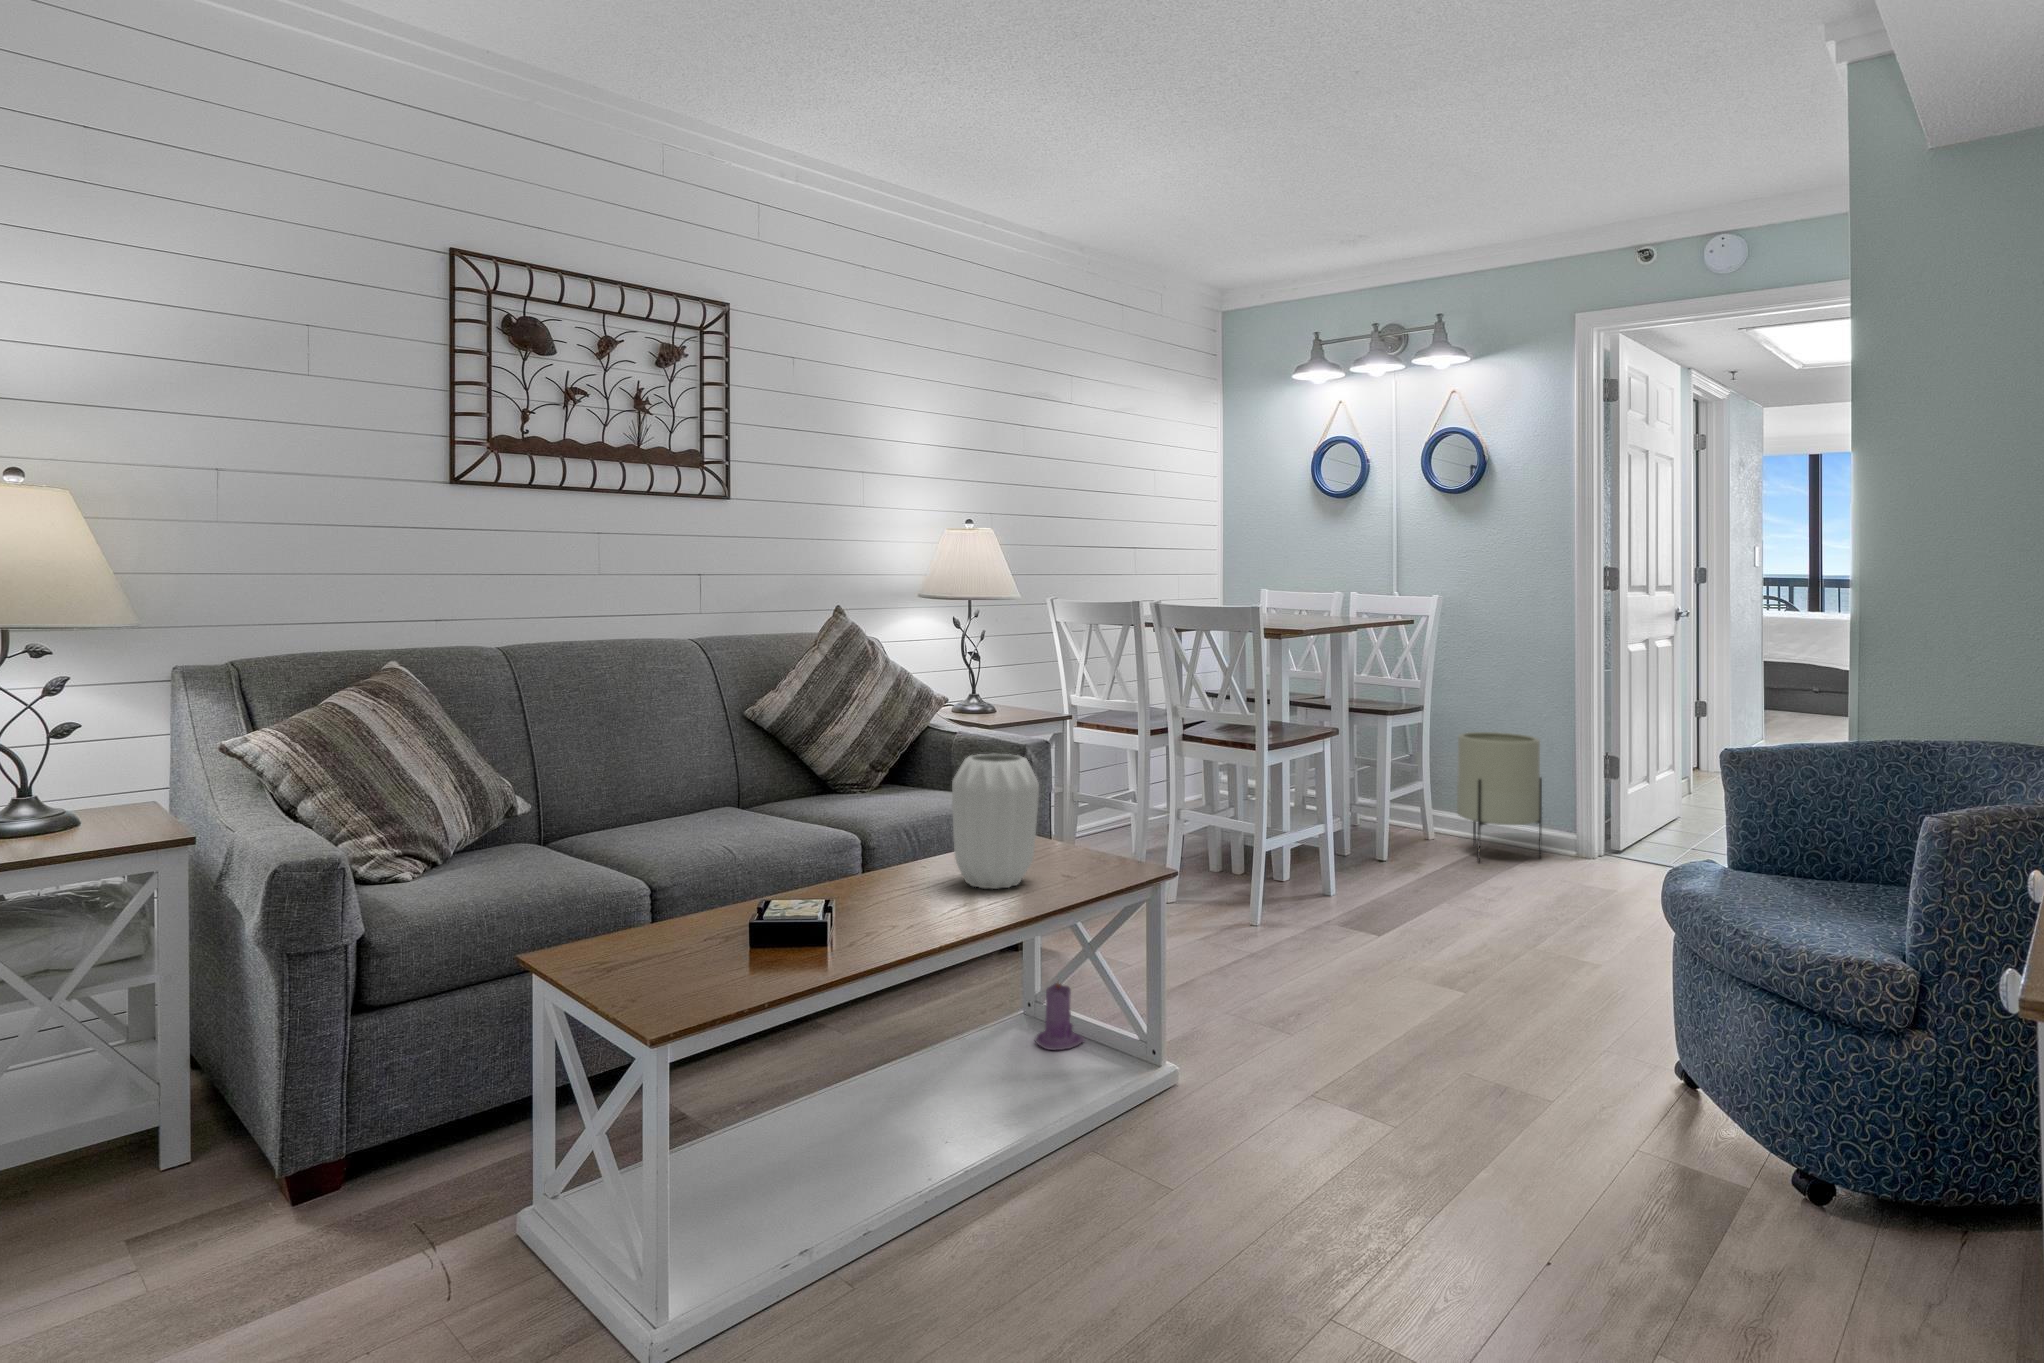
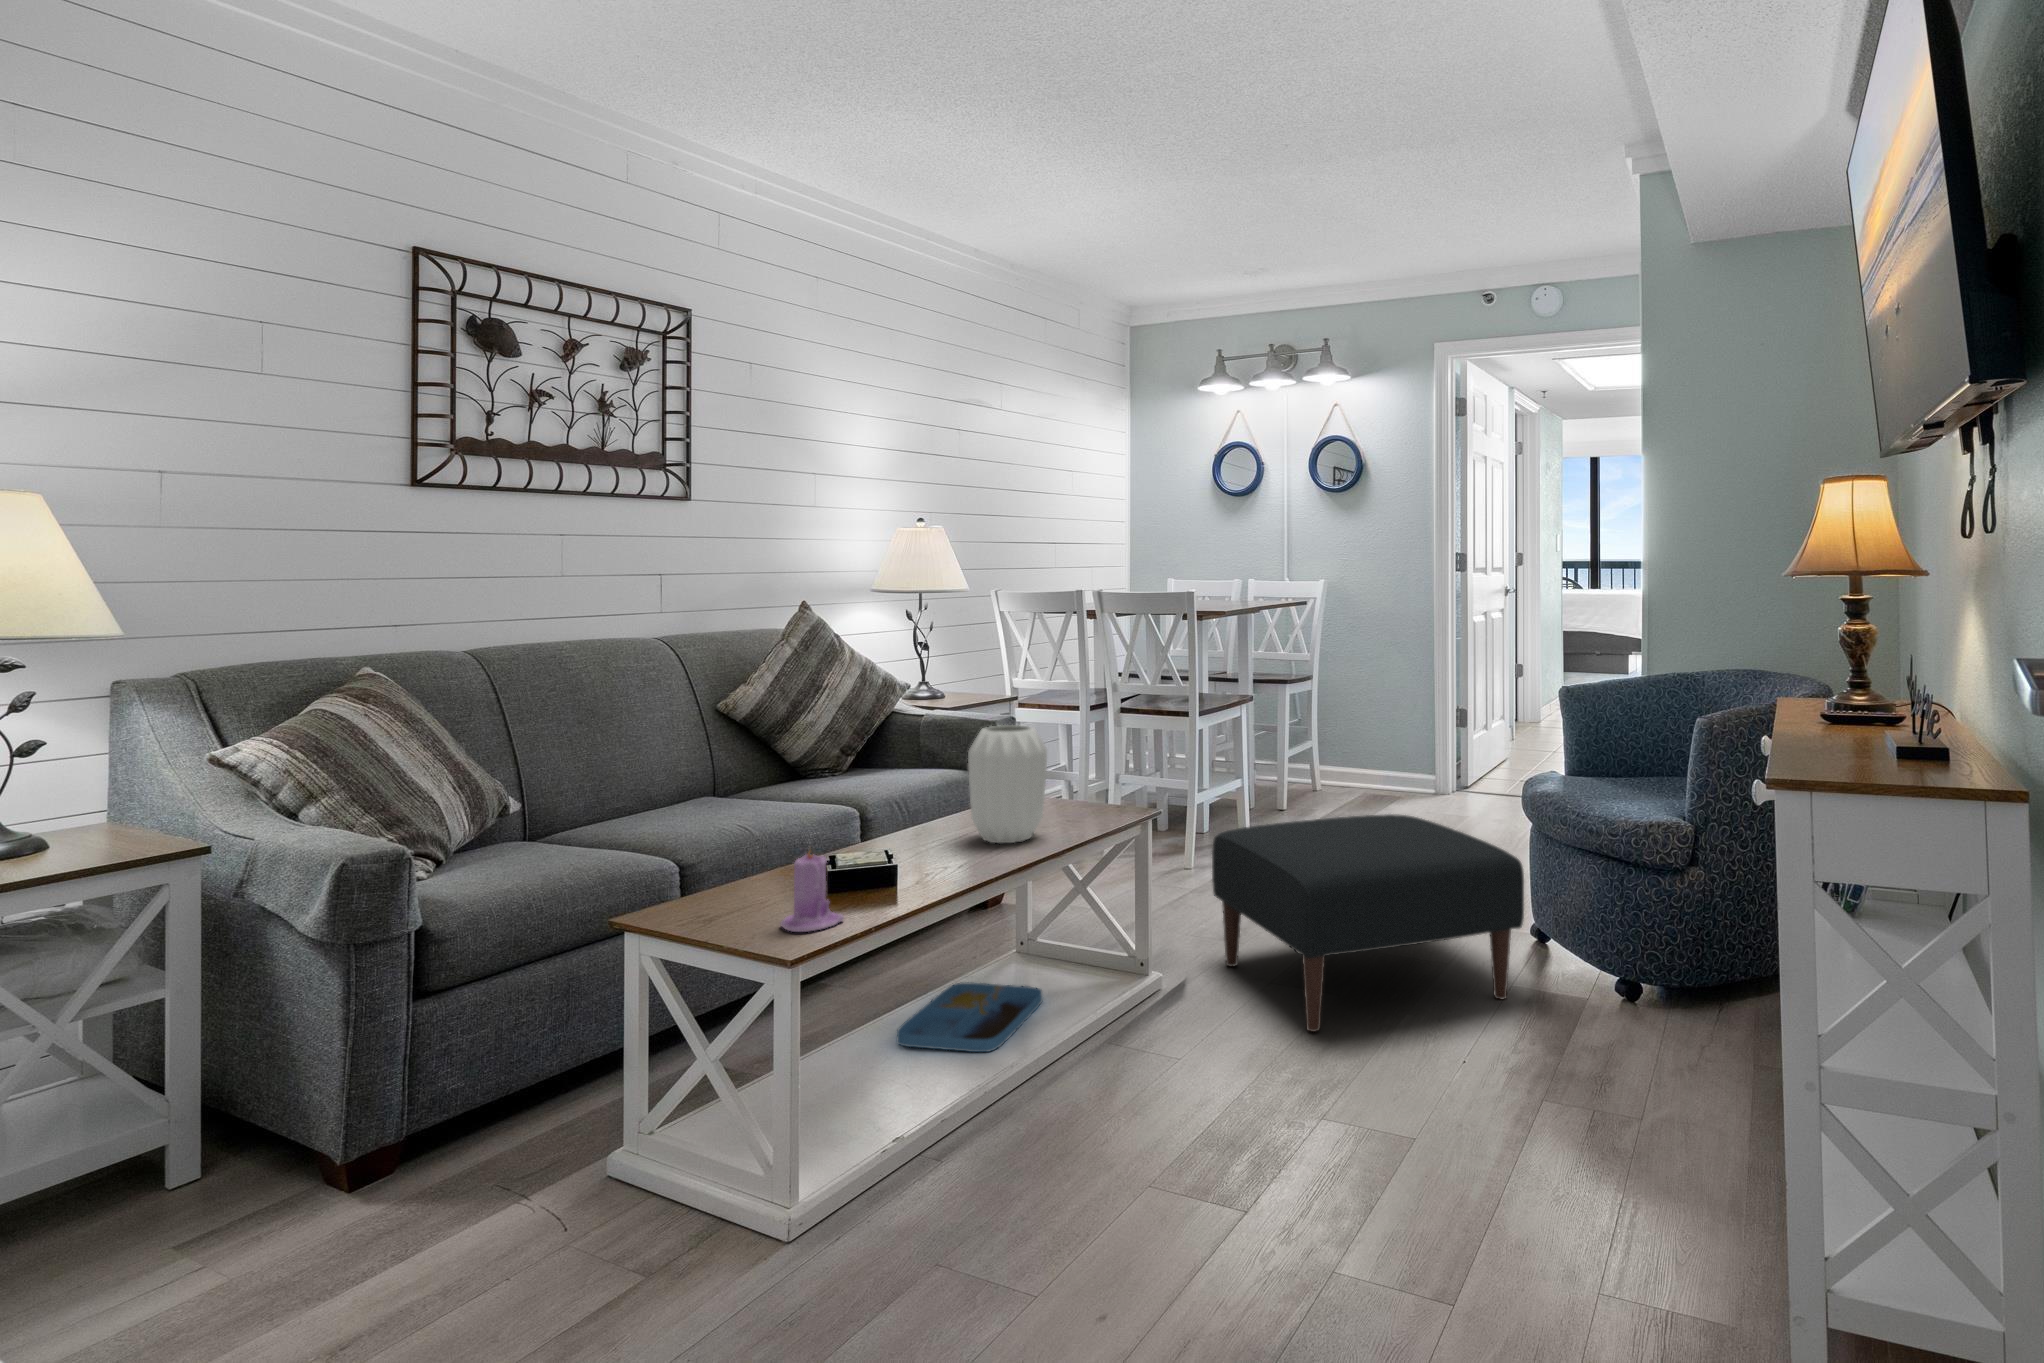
planter: present [1457,732,1542,861] -> none [1344,695,1412,804]
ottoman: none [1246,884,1629,1149] -> present [1212,814,1524,1031]
candle: present [1035,983,1084,1050] -> present [780,852,844,932]
tray: none [860,1040,1033,1127] -> present [897,982,1043,1052]

